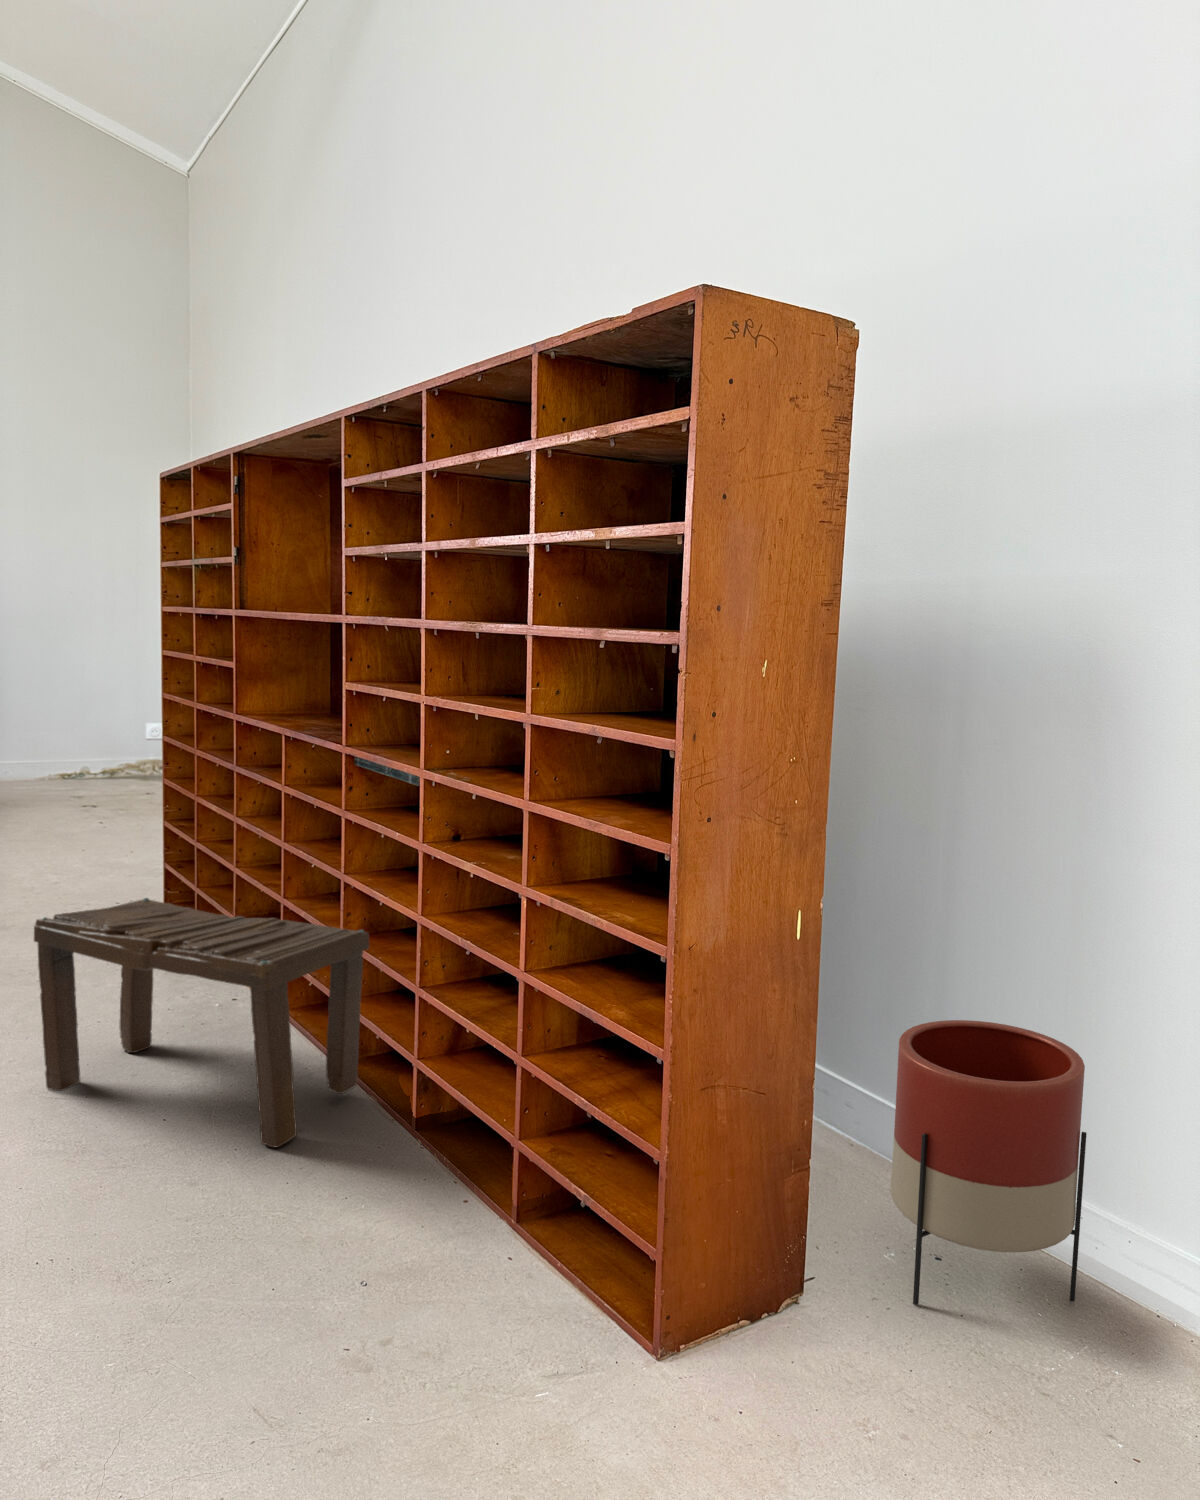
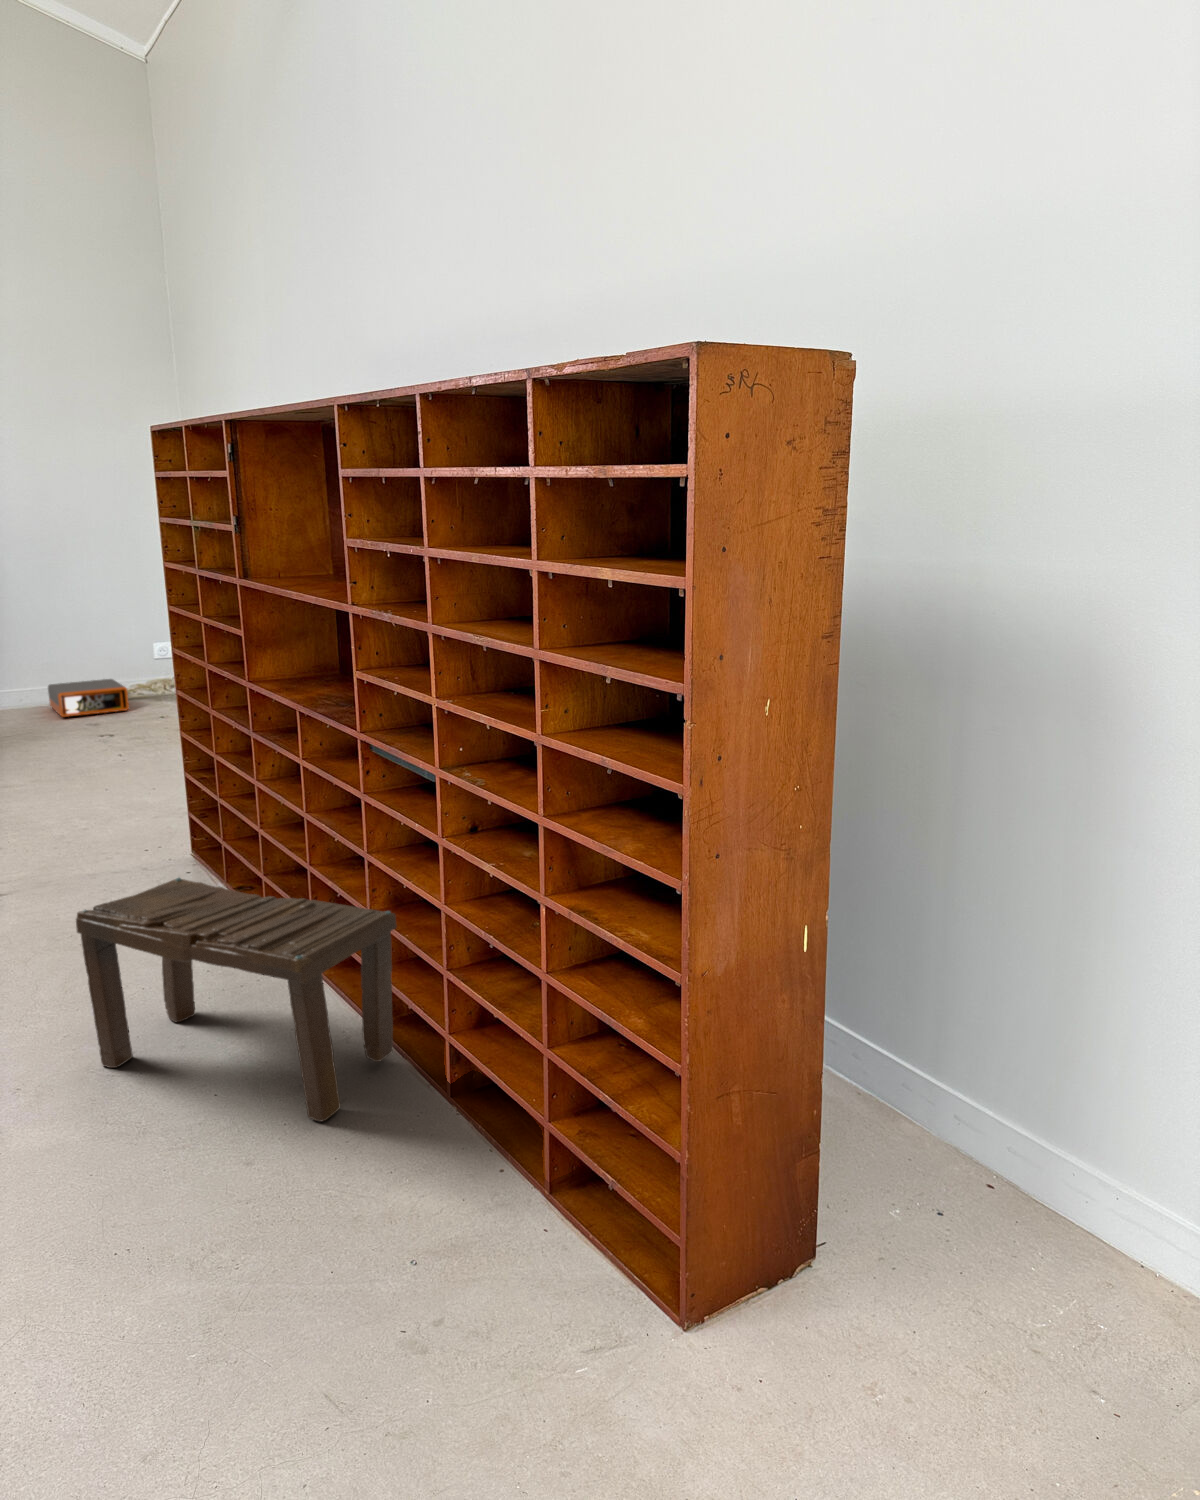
storage box: none [36,756,116,789] -> present [48,679,129,717]
planter: present [890,1020,1087,1305] -> none [896,999,1078,1265]

